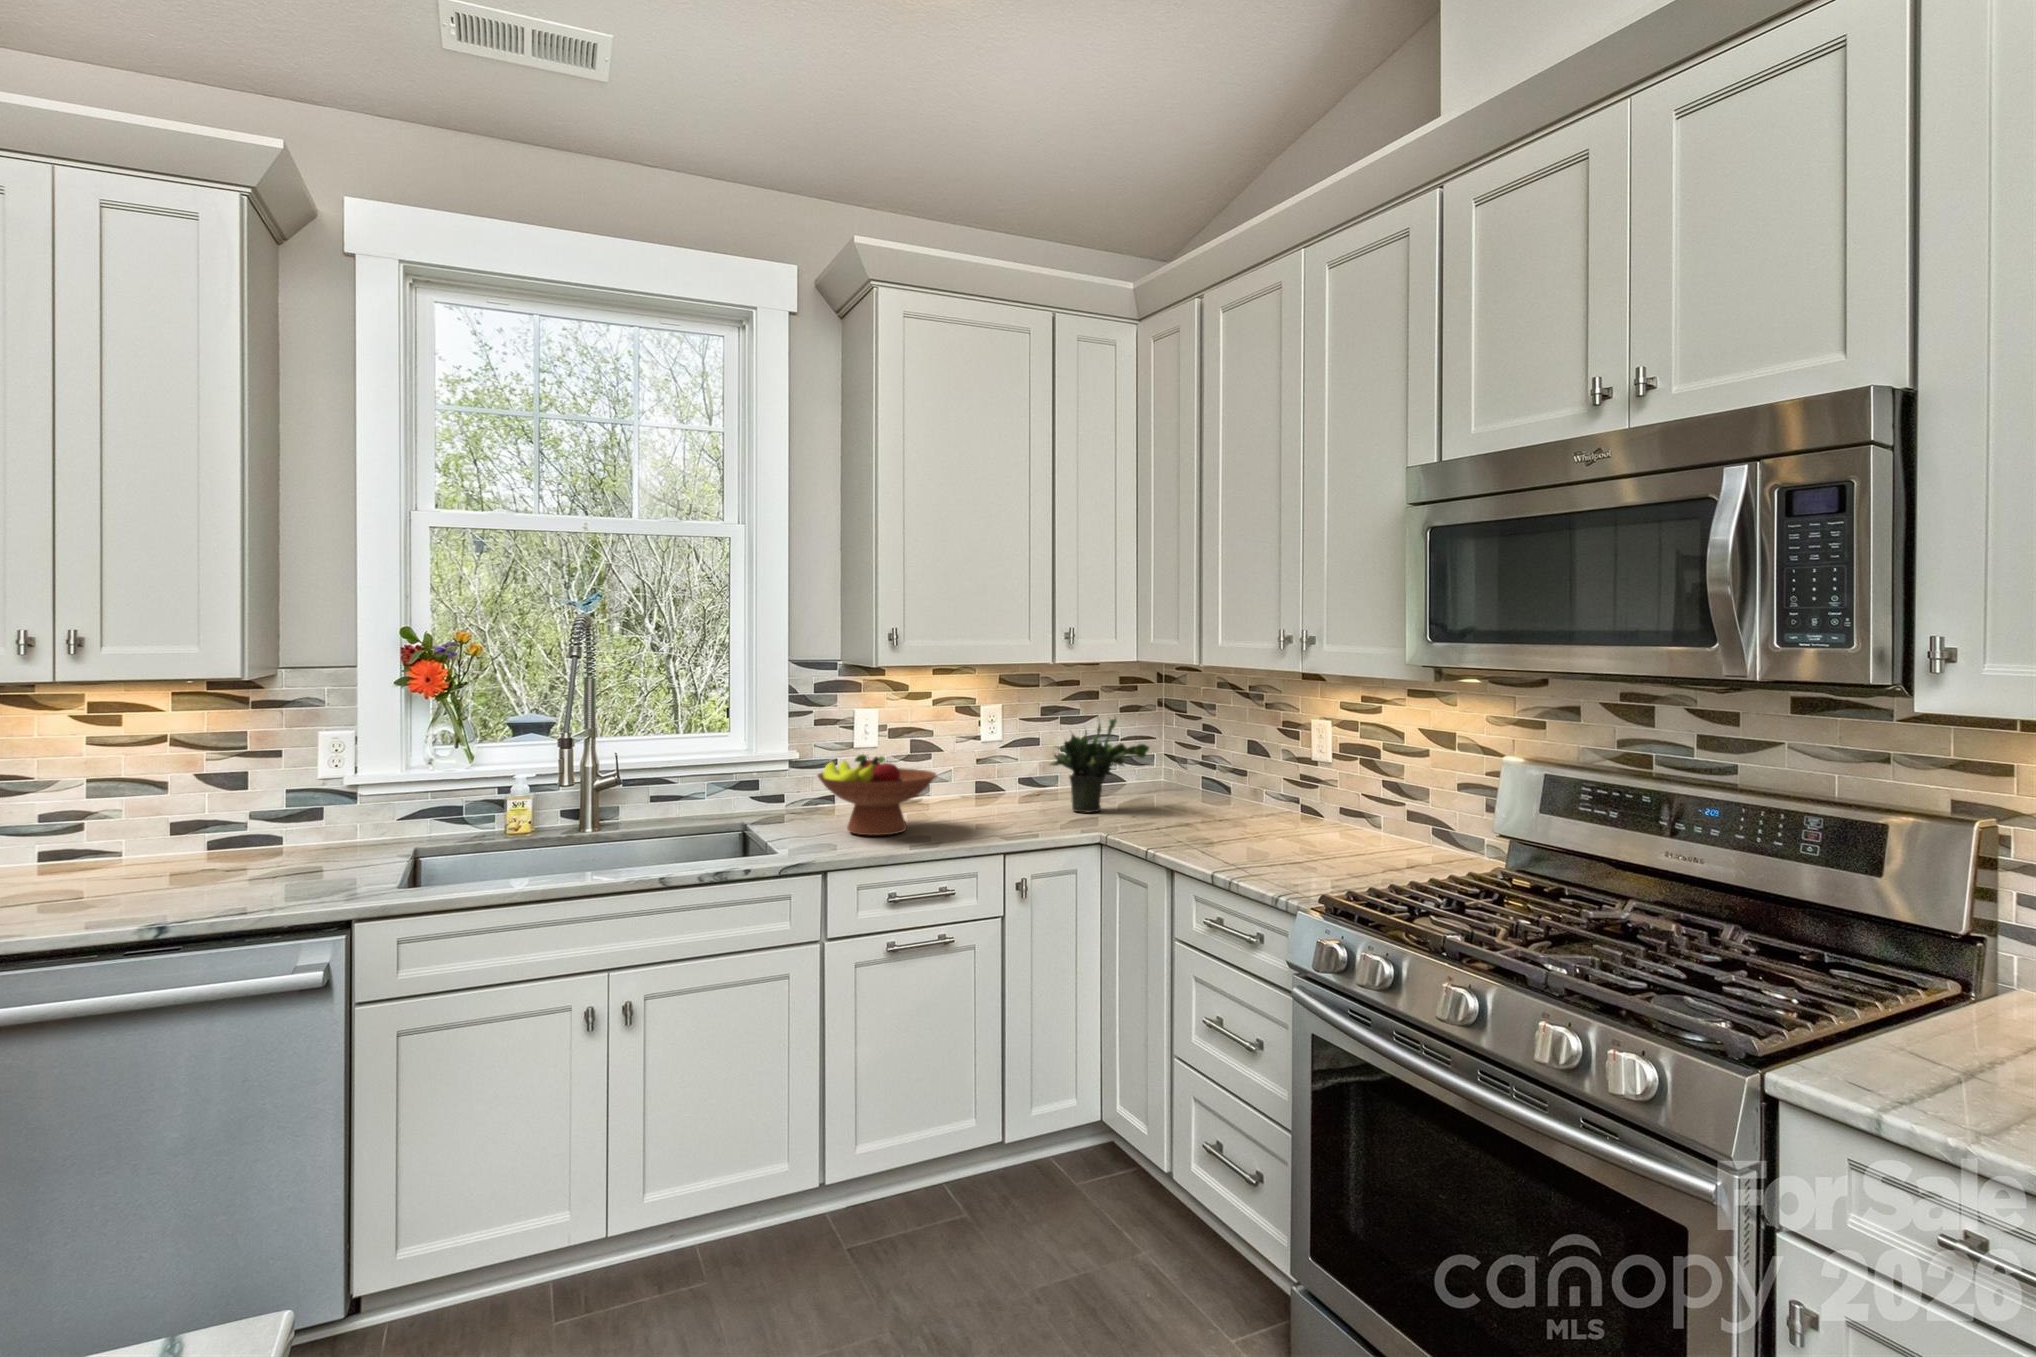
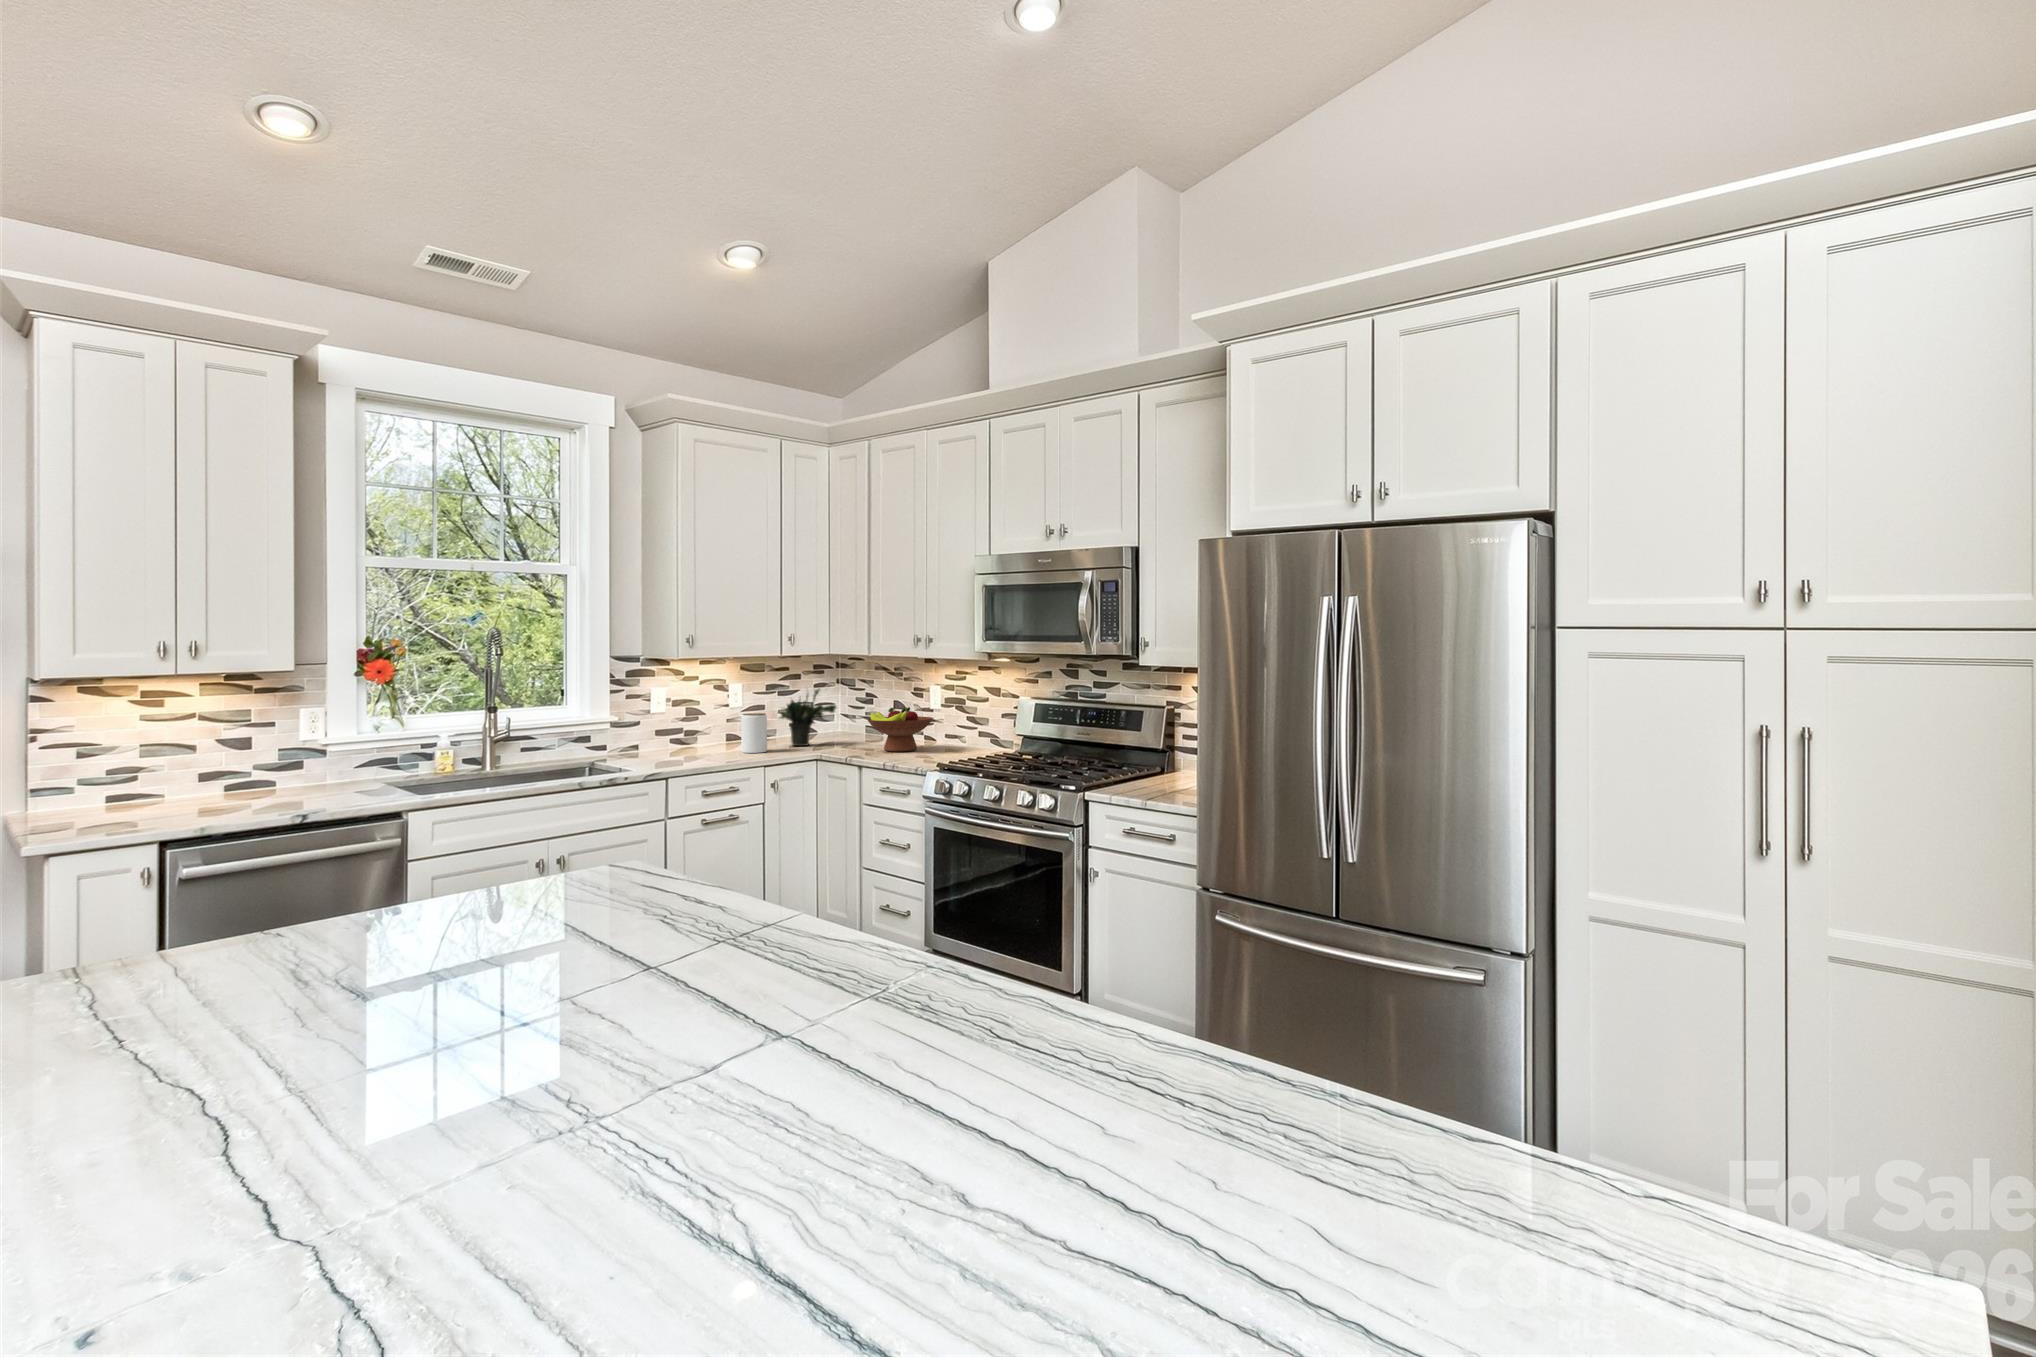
fruit bowl: present [817,755,936,835] -> present [867,707,933,752]
jar: none [984,755,1026,824] -> present [741,713,767,753]

